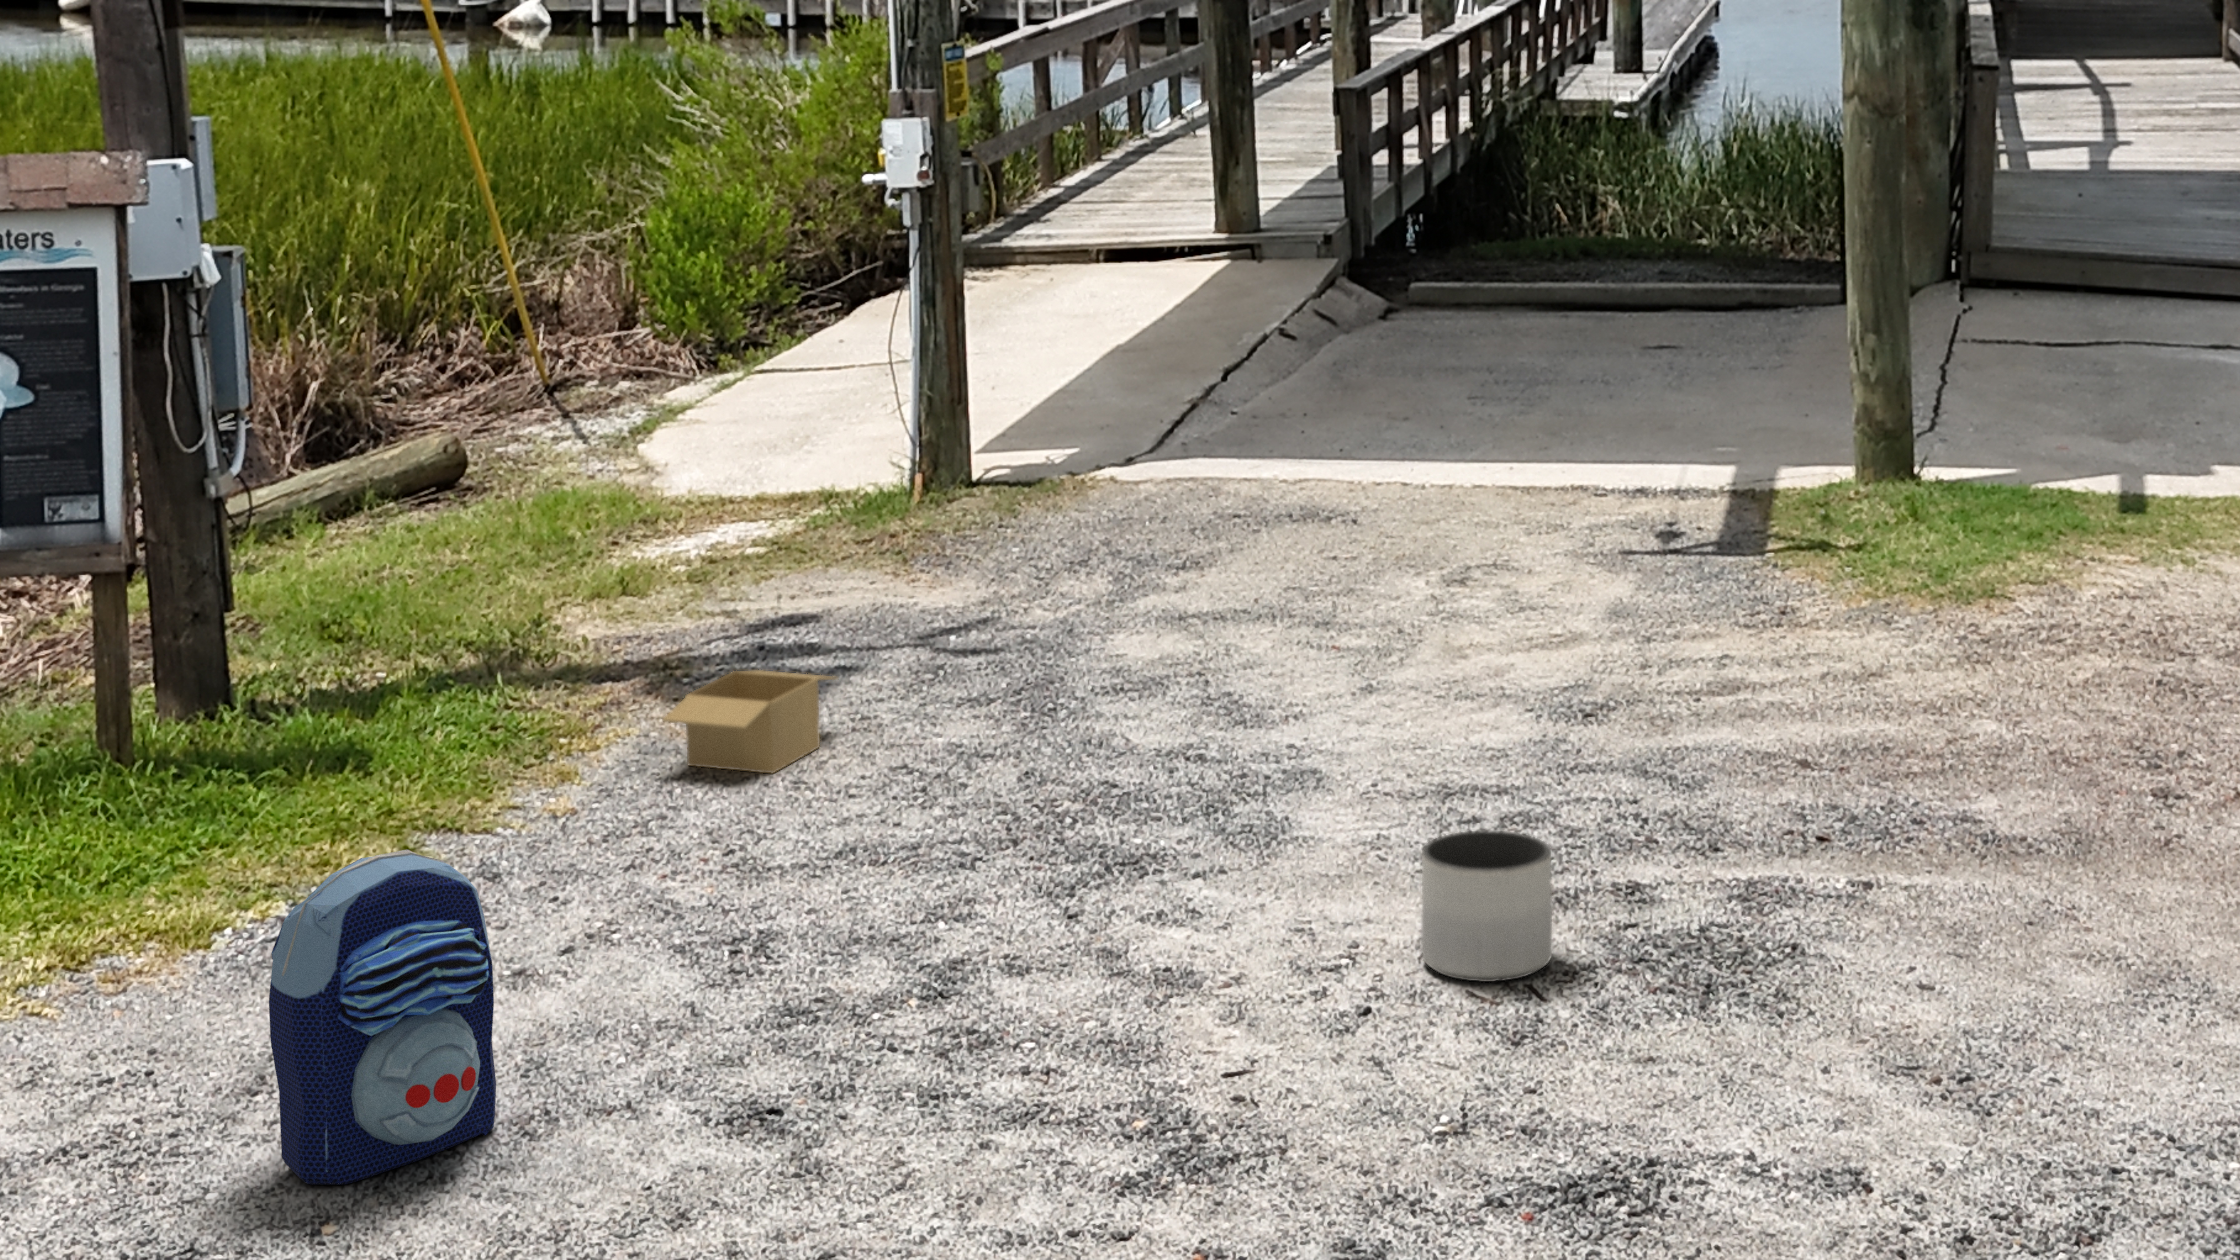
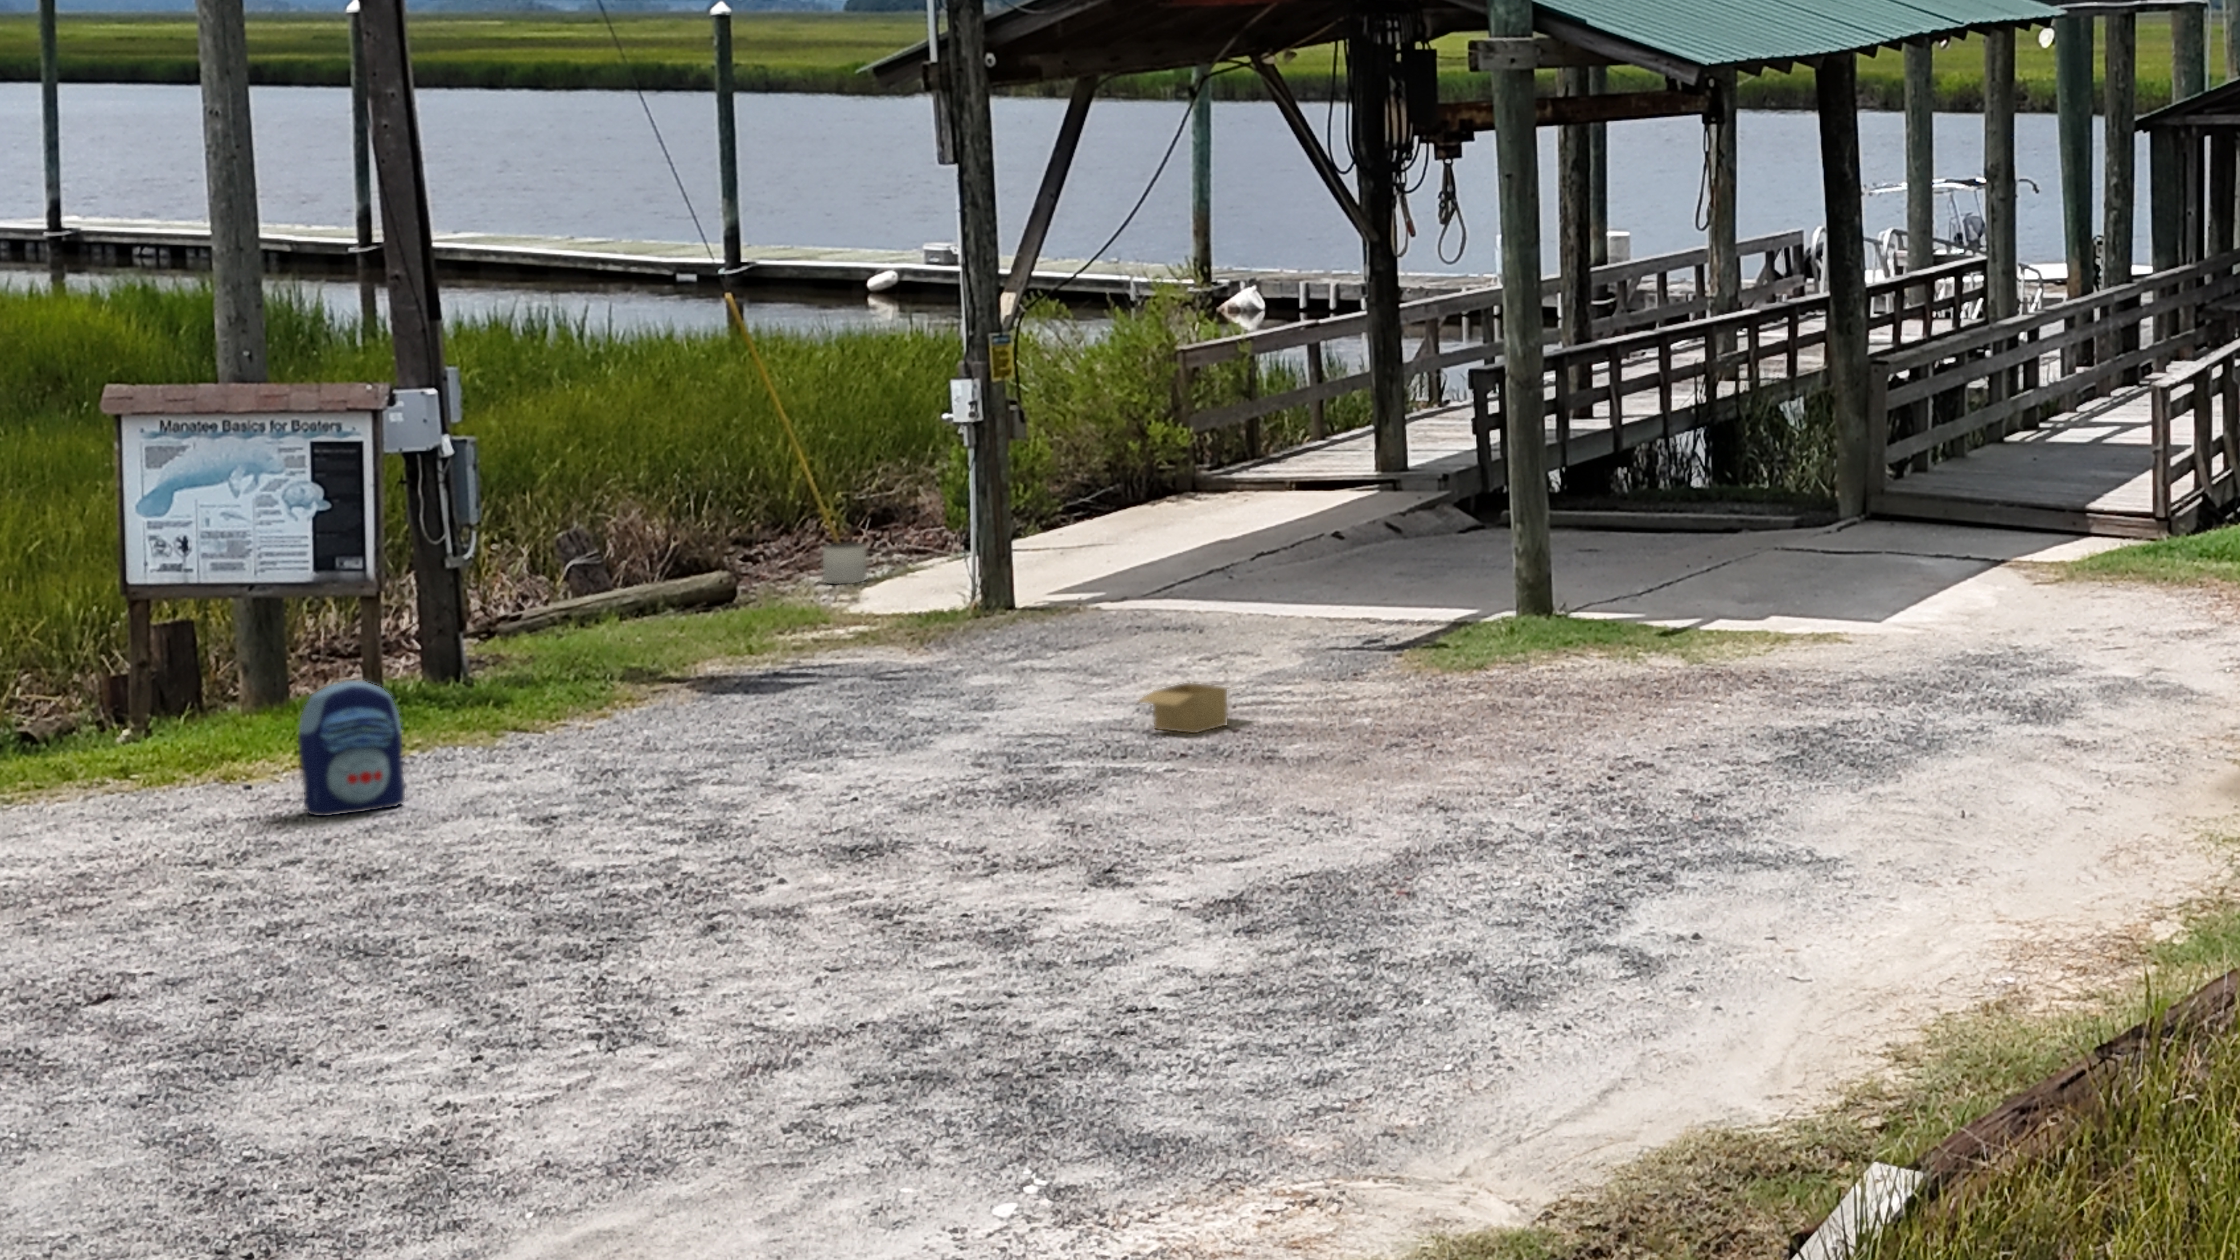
cardboard box: present [663,670,837,773] -> present [1140,683,1228,733]
planter: present [1421,830,1552,982] -> present [822,542,867,584]

